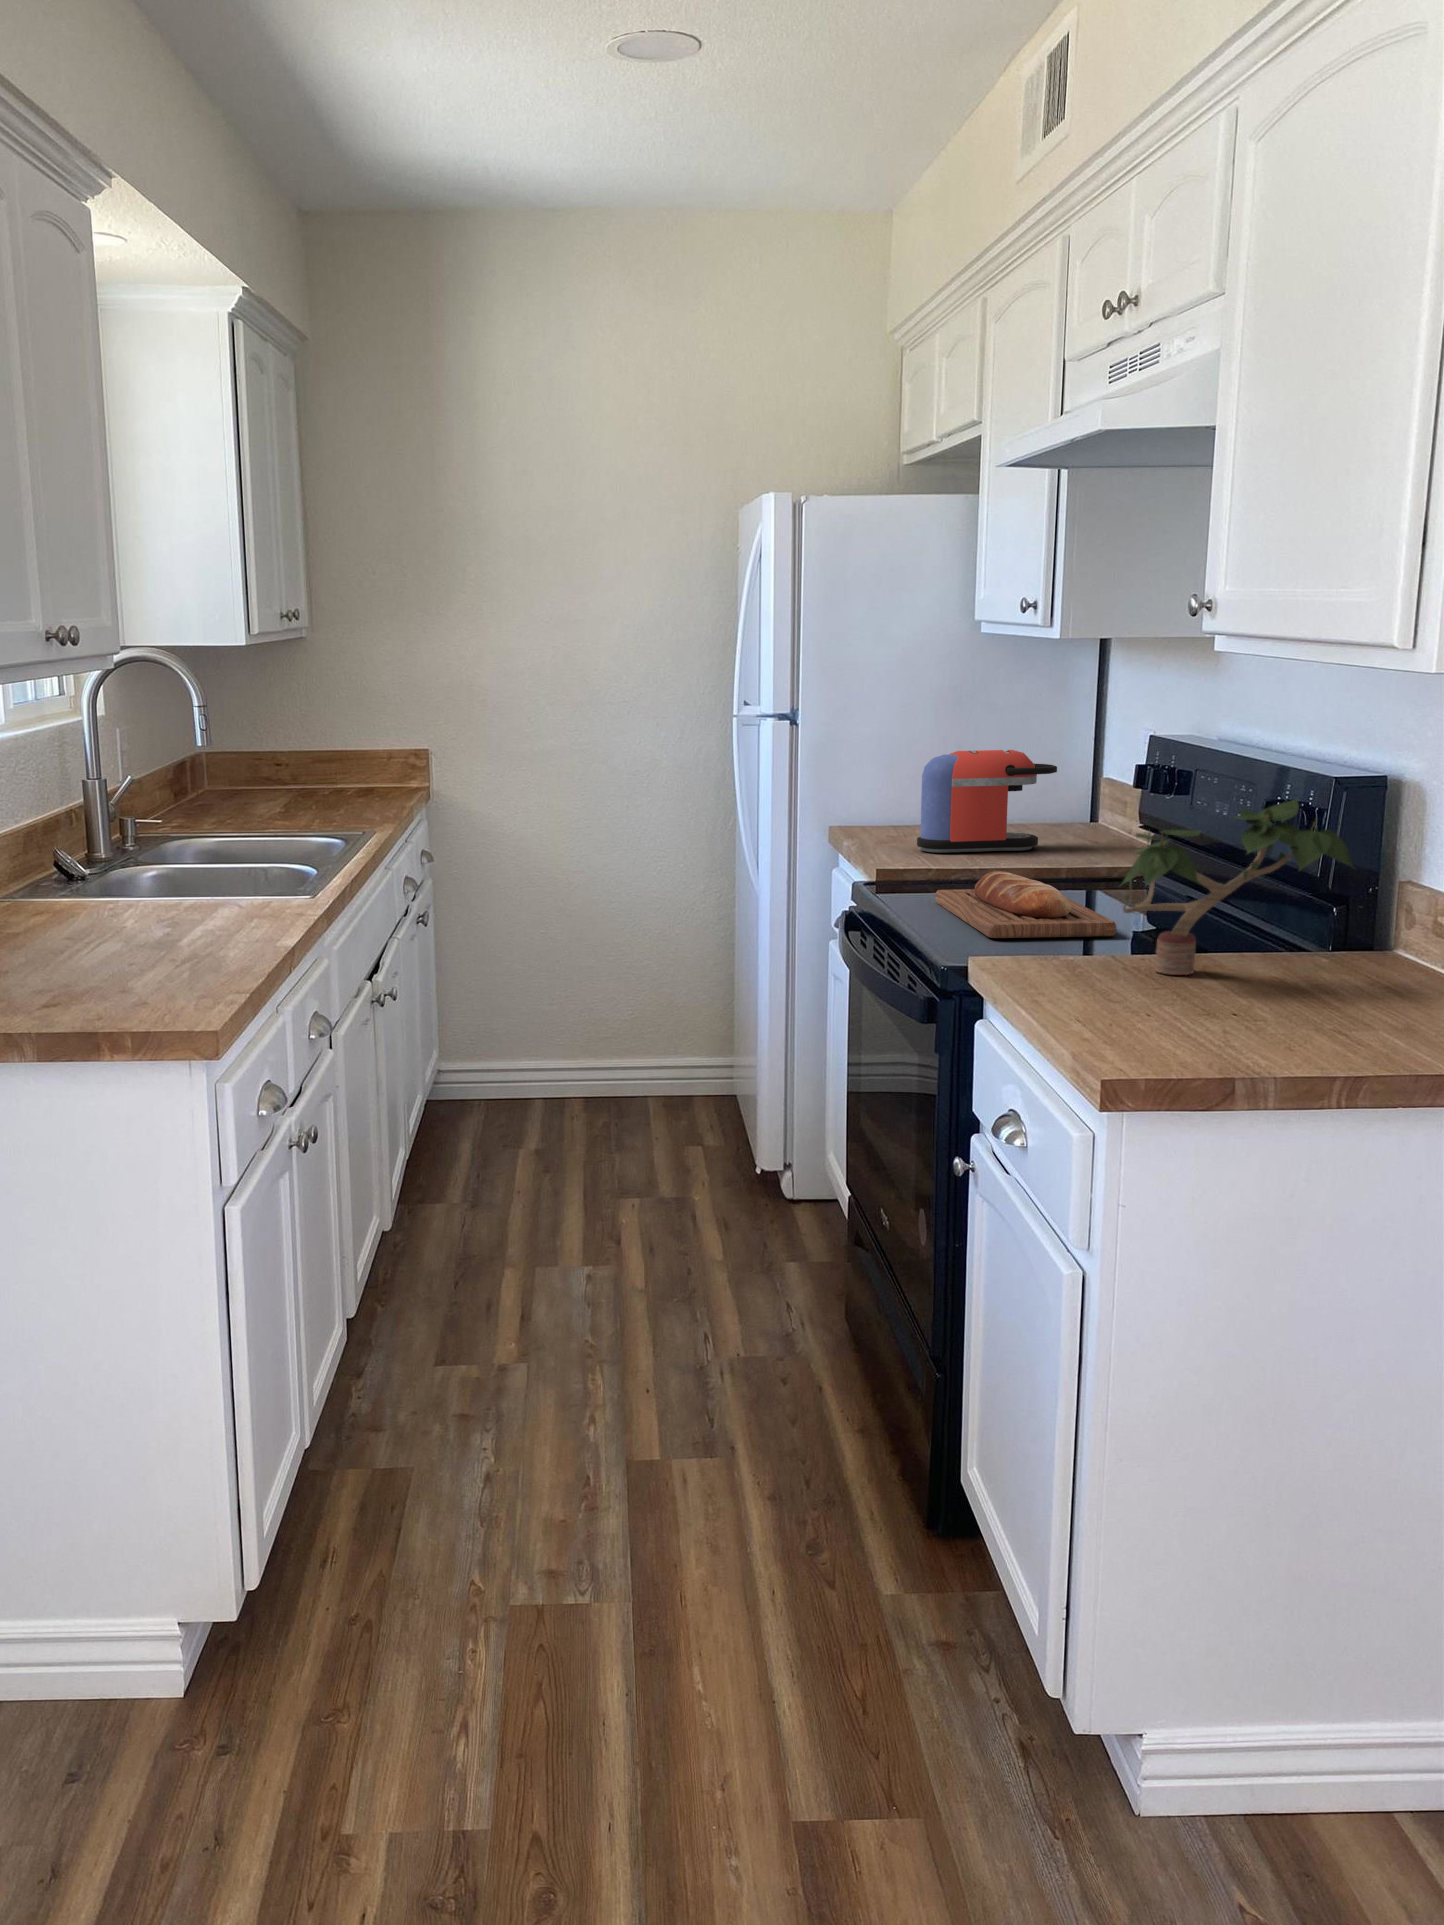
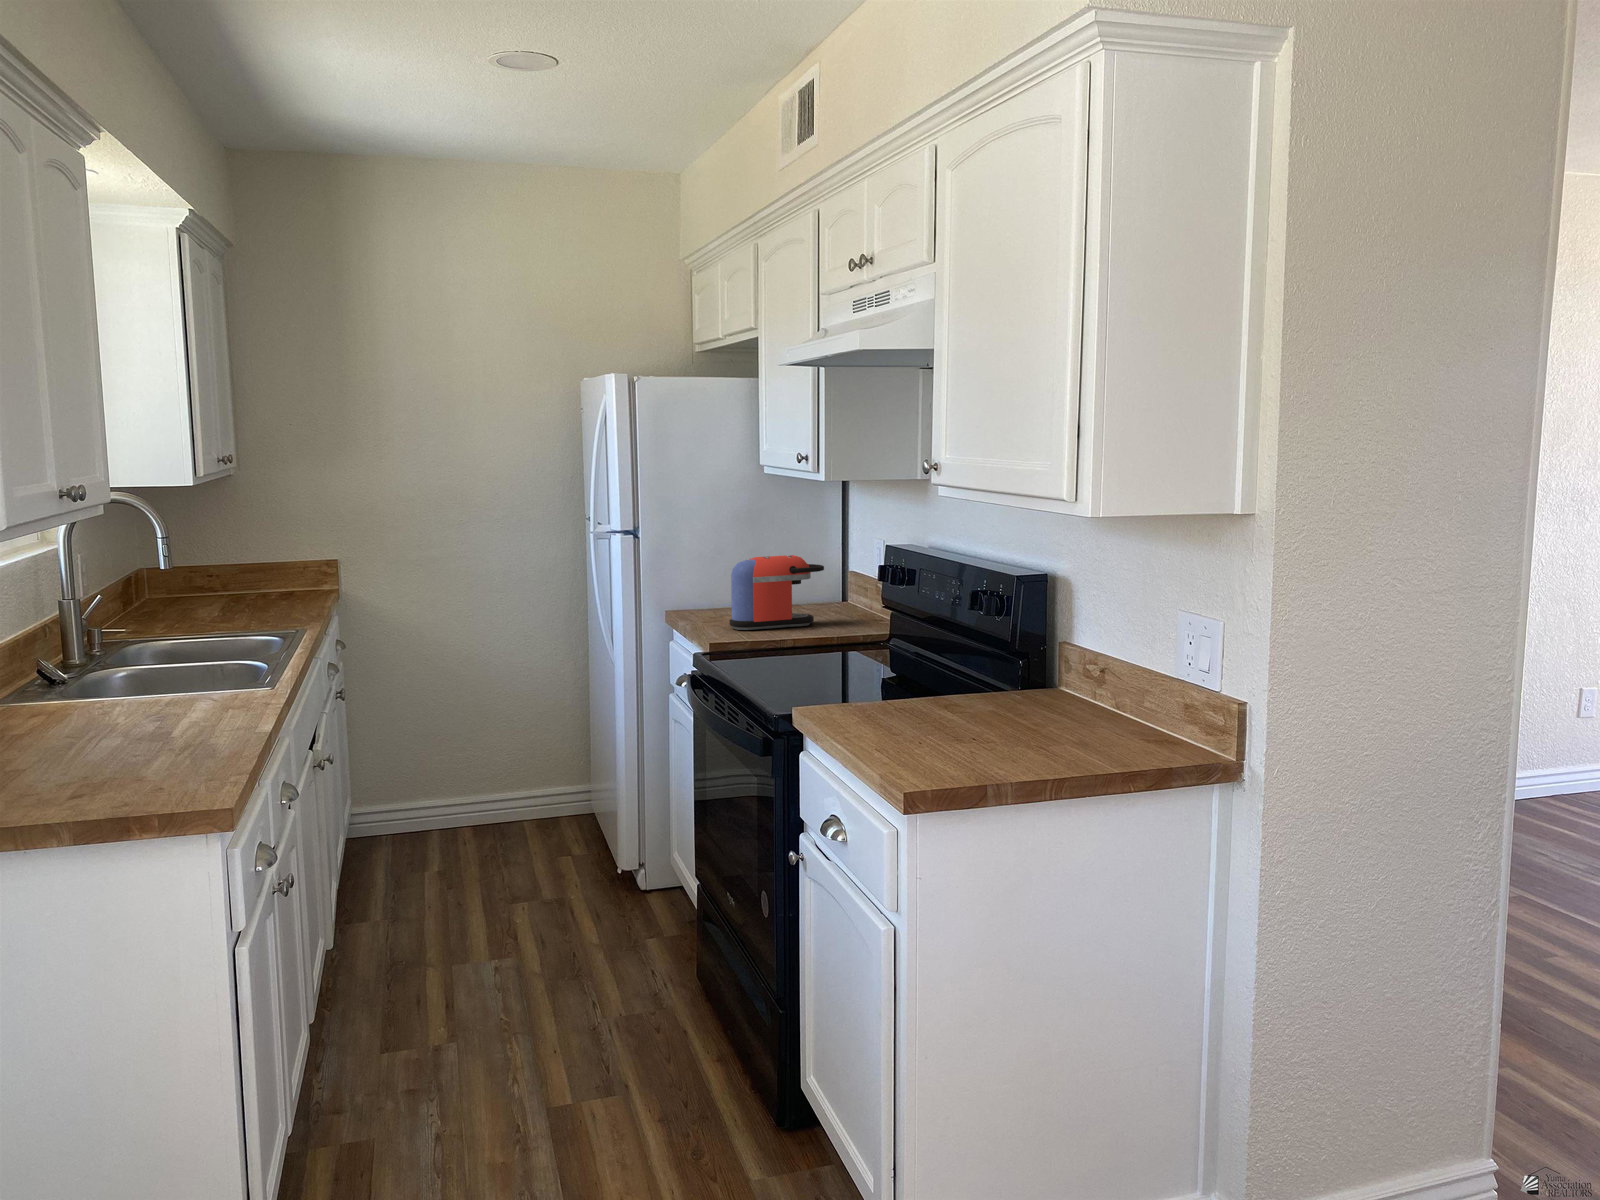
potted plant: present [1122,799,1353,975] -> none [879,587,1055,714]
bread loaf: present [935,871,1116,938] -> none [754,645,884,694]

